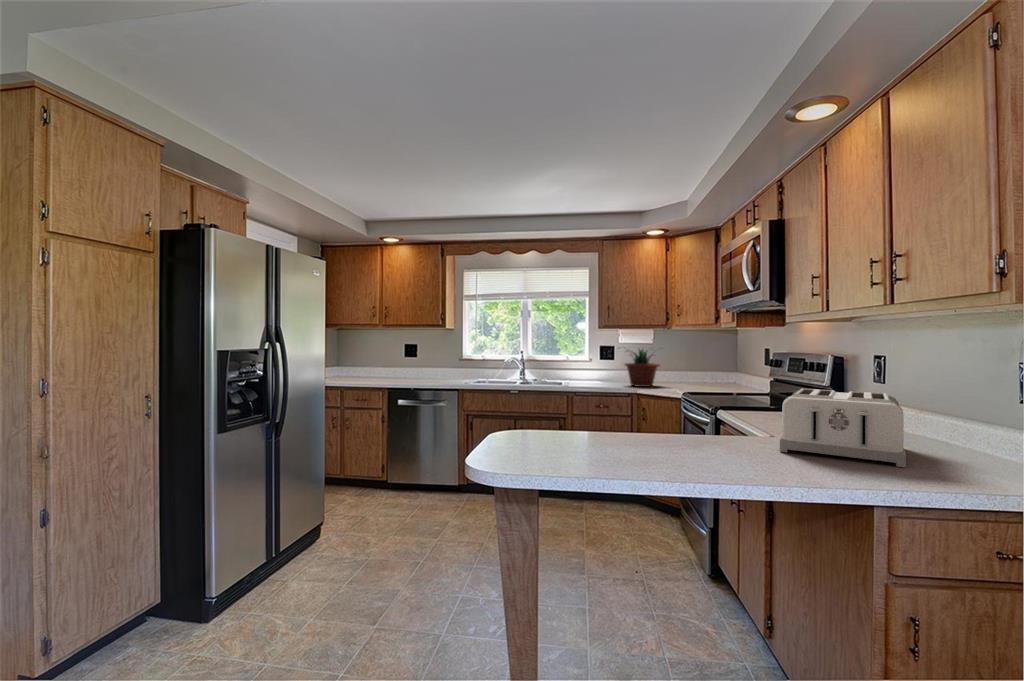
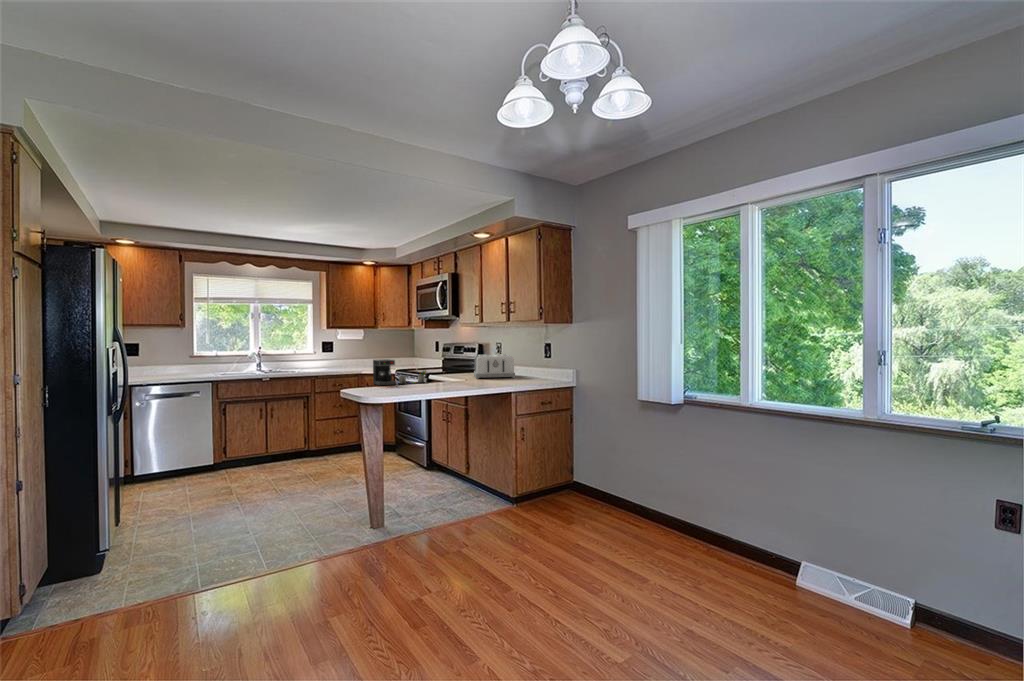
potted plant: present [625,348,659,387] -> none [345,342,376,368]
coffee maker: none [537,387,643,447] -> present [373,359,426,385]

